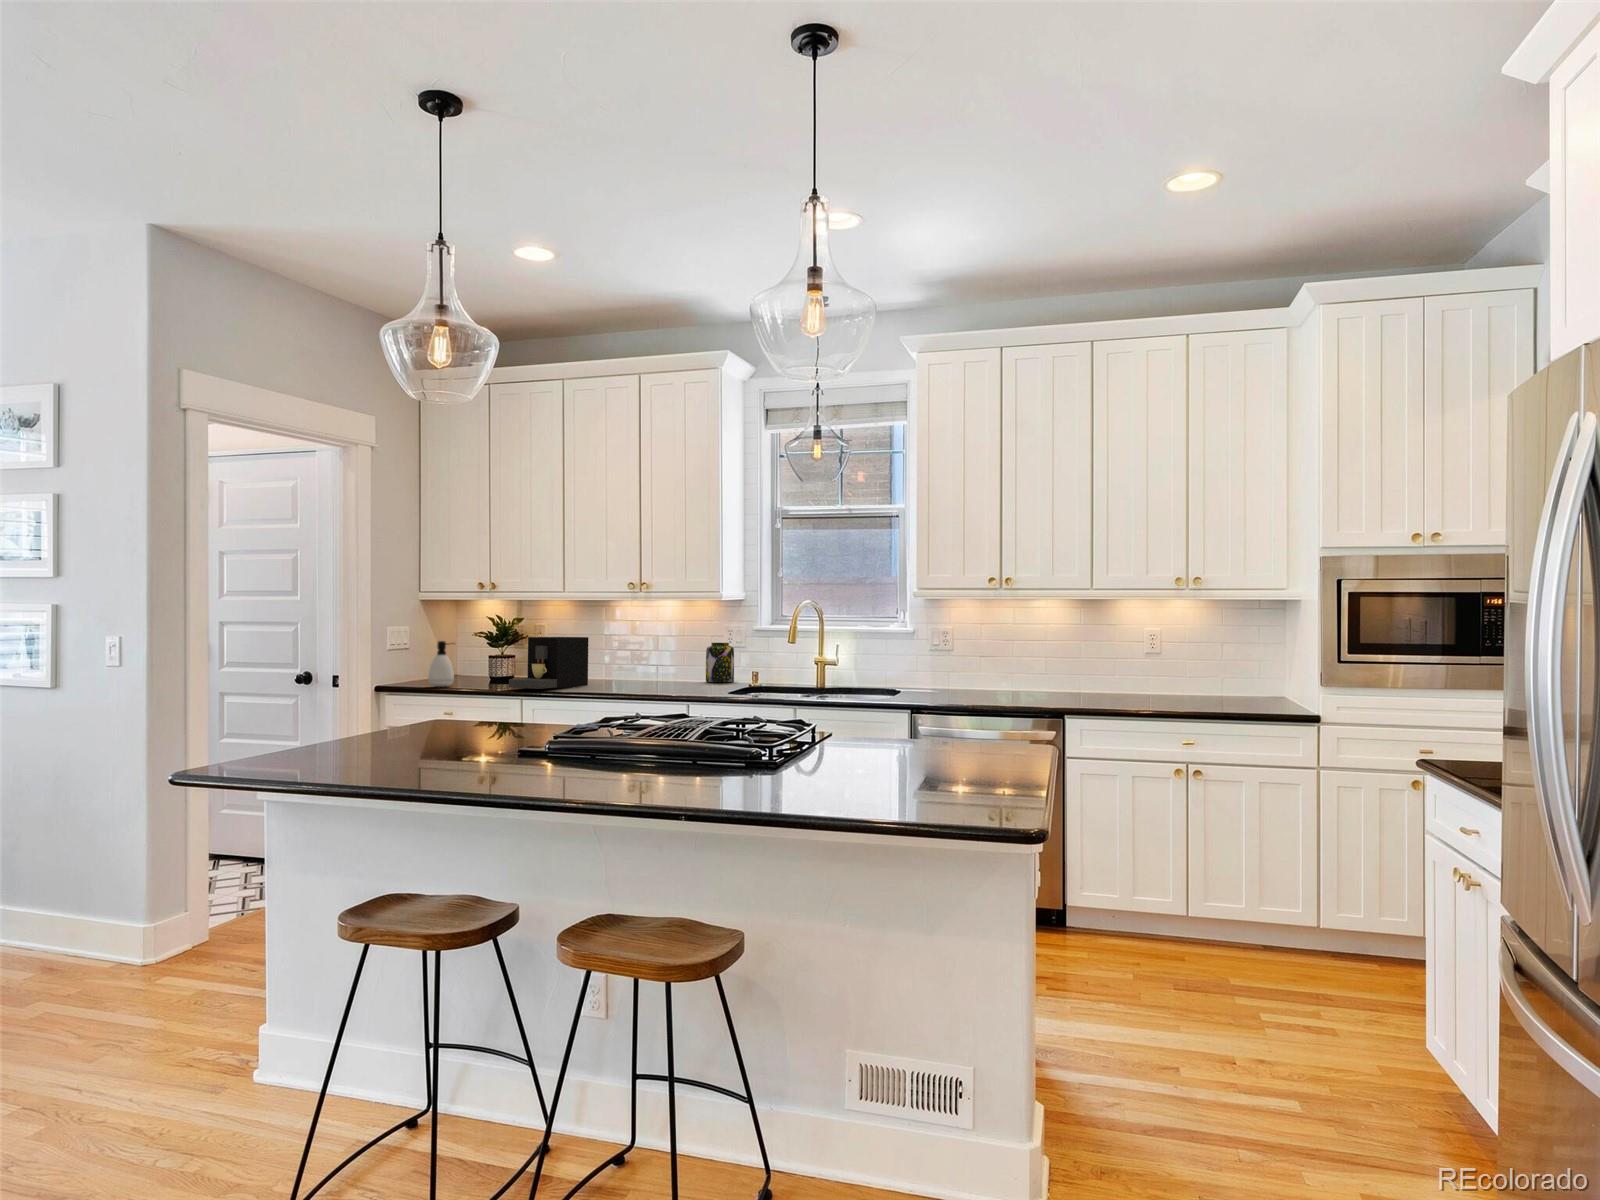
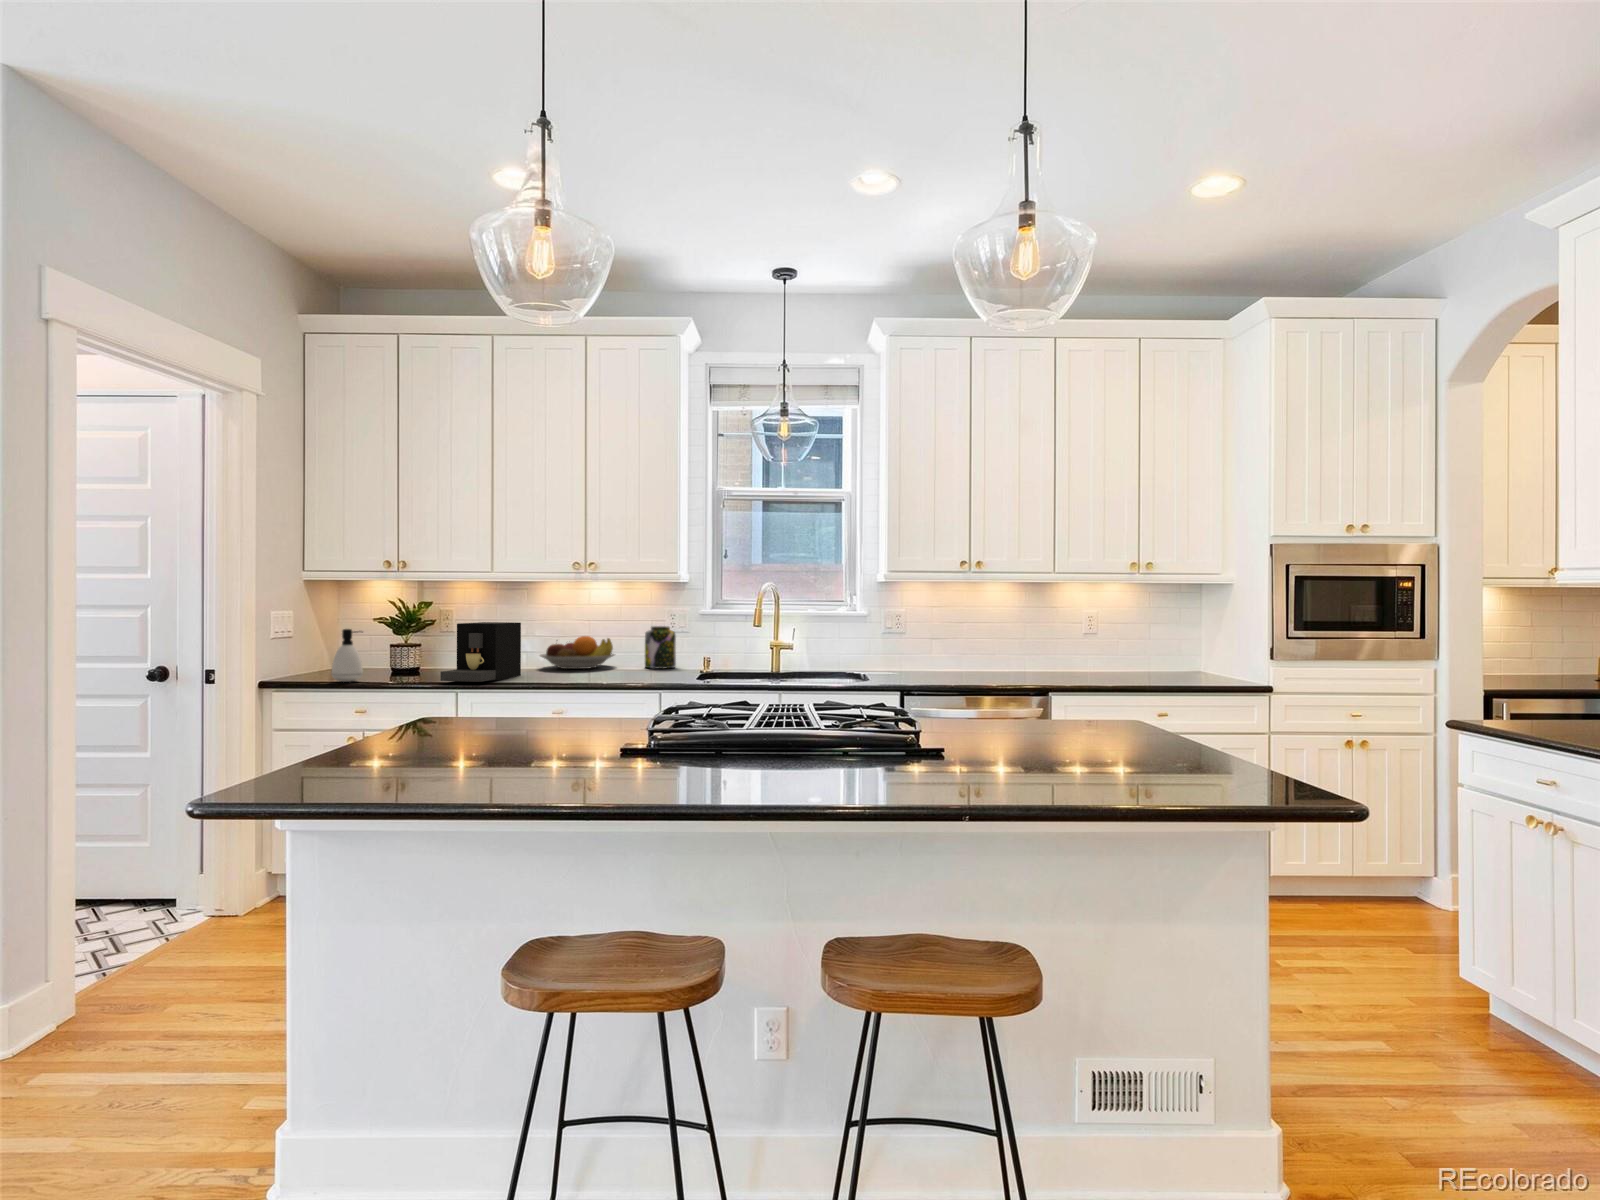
fruit bowl: none [613,651,683,681] -> present [540,636,614,669]

